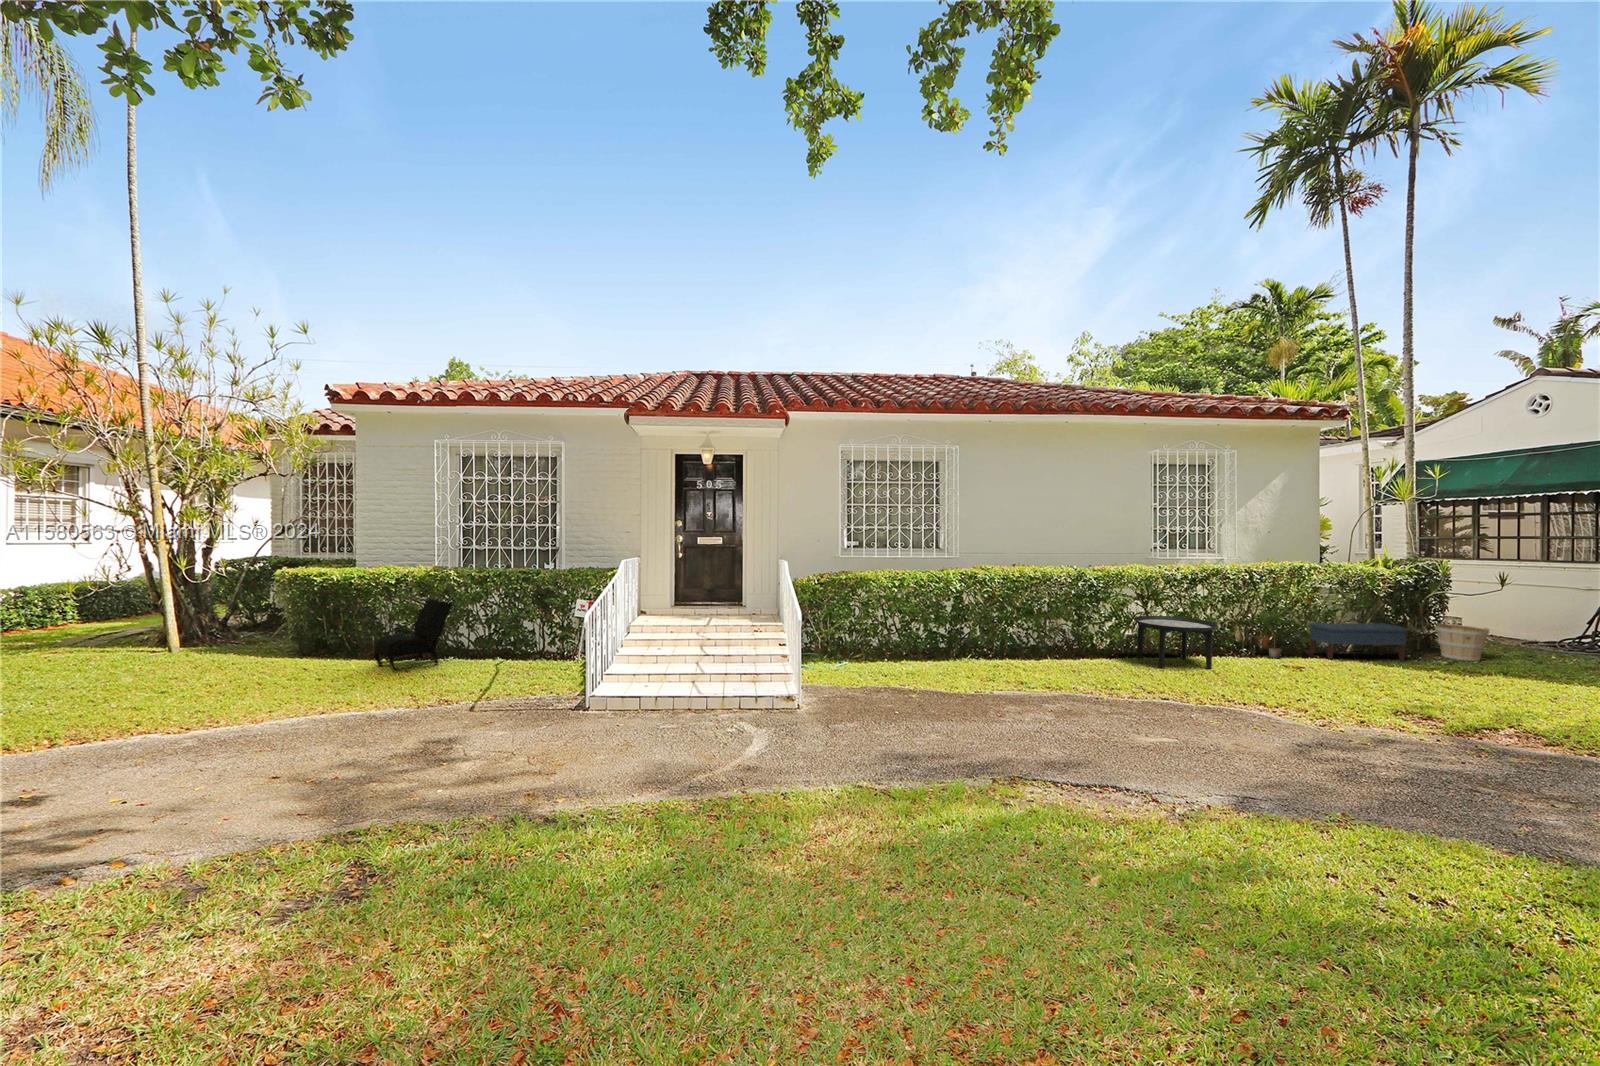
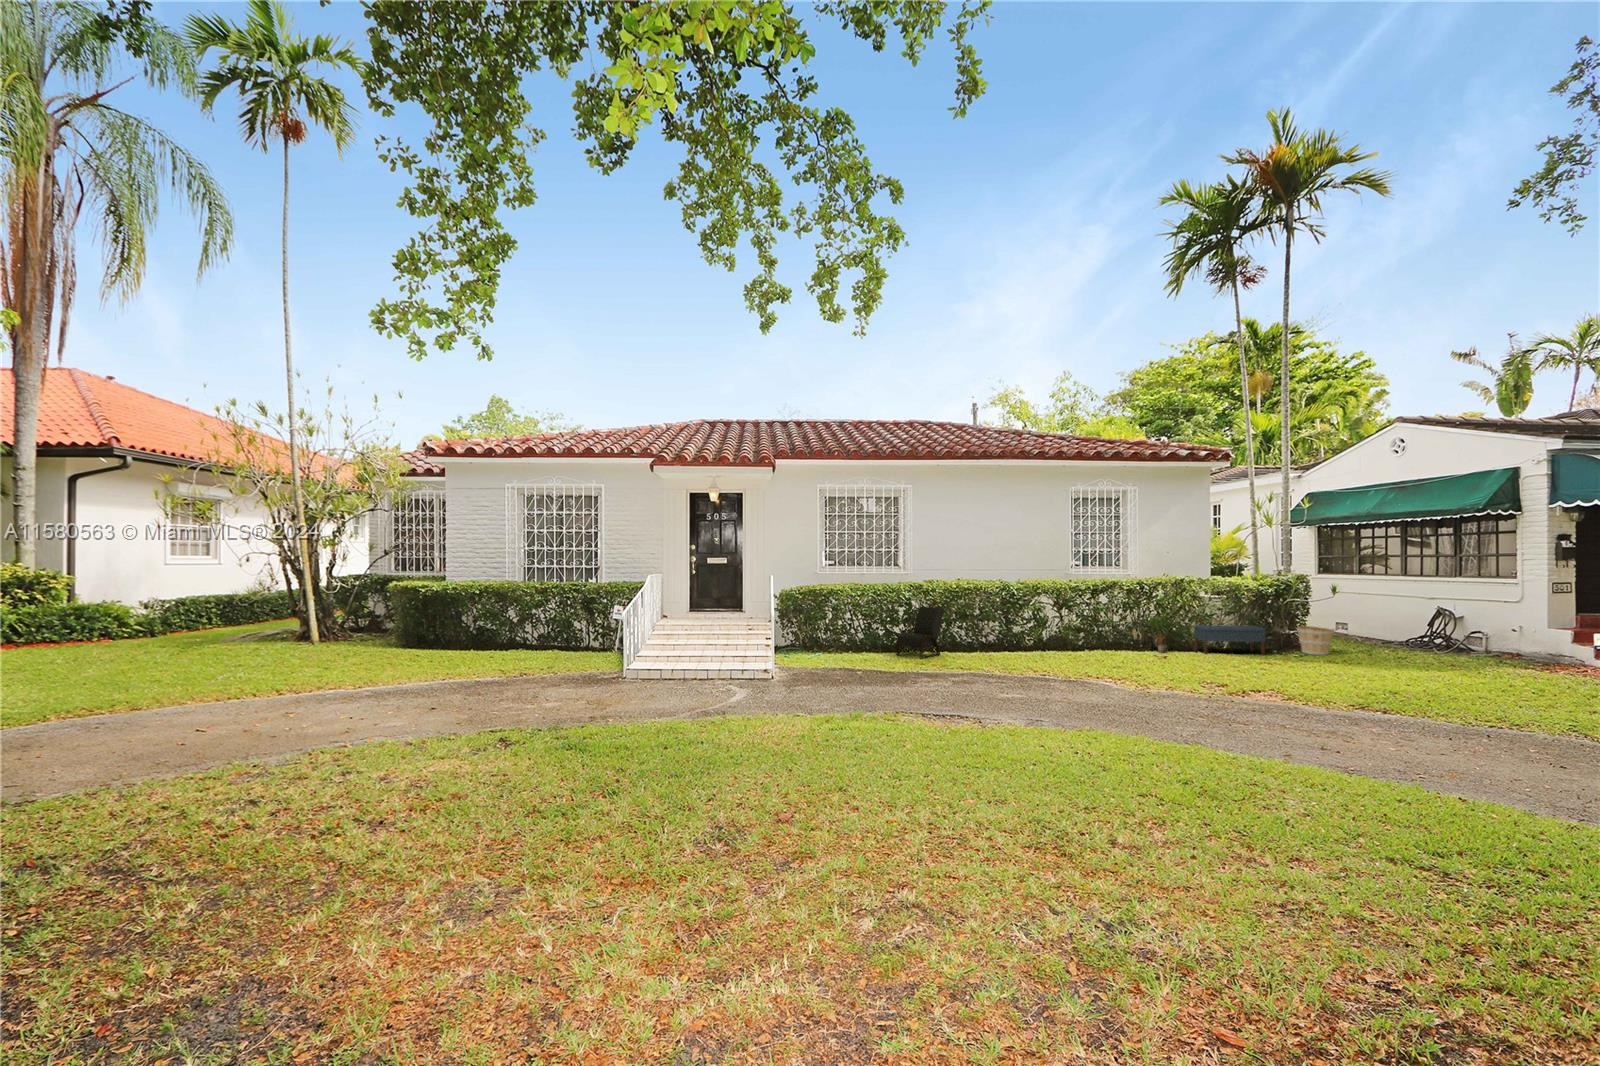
lounge chair: present [374,599,452,672] -> present [895,606,943,659]
round table: present [1133,616,1218,670] -> none [1045,619,1106,659]

